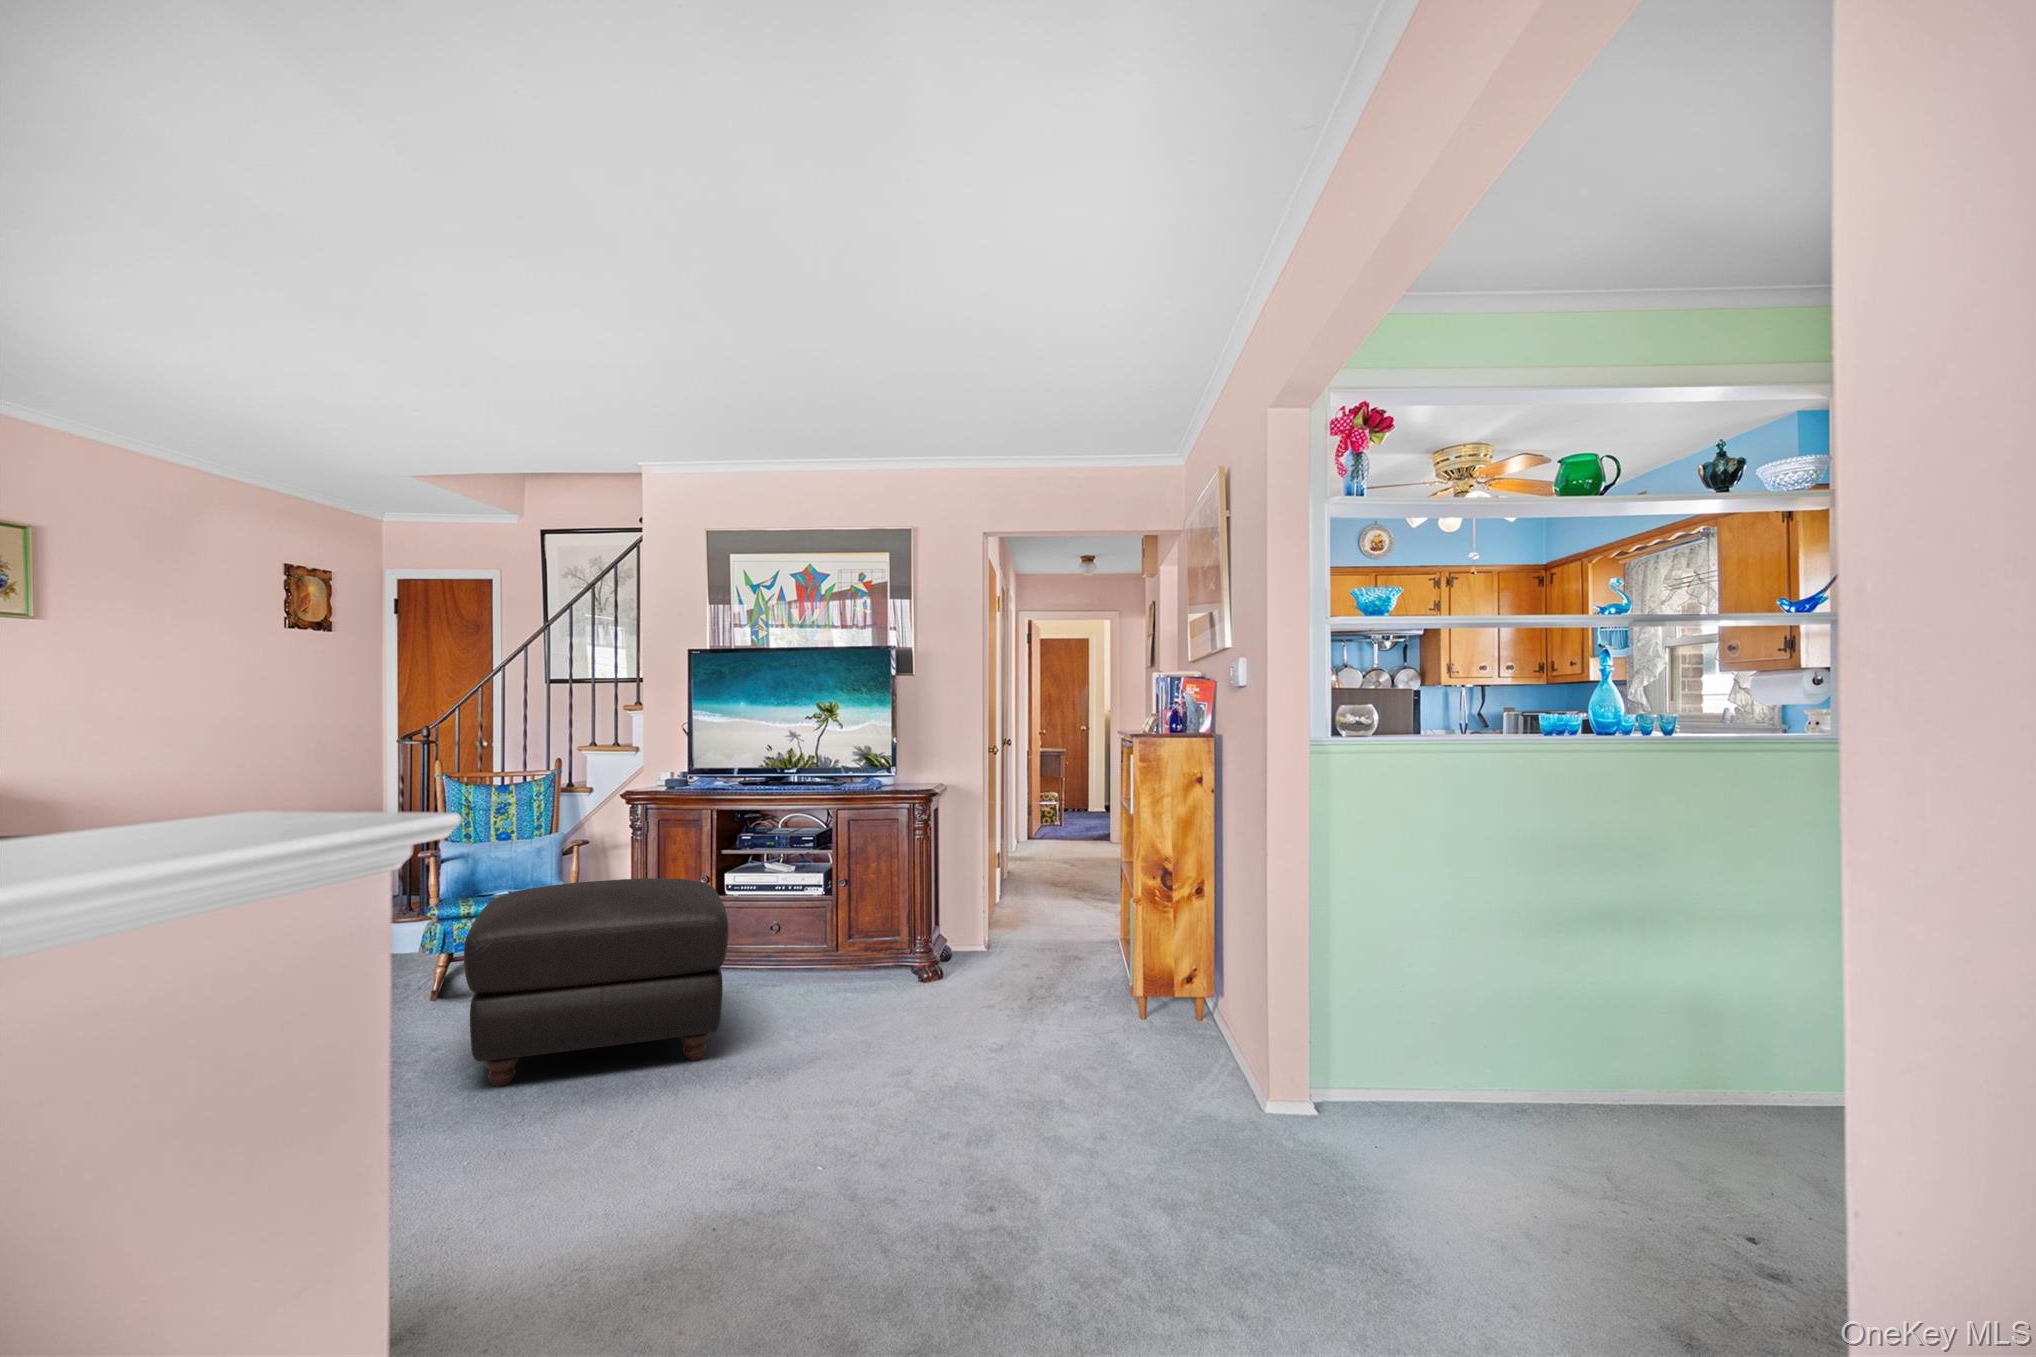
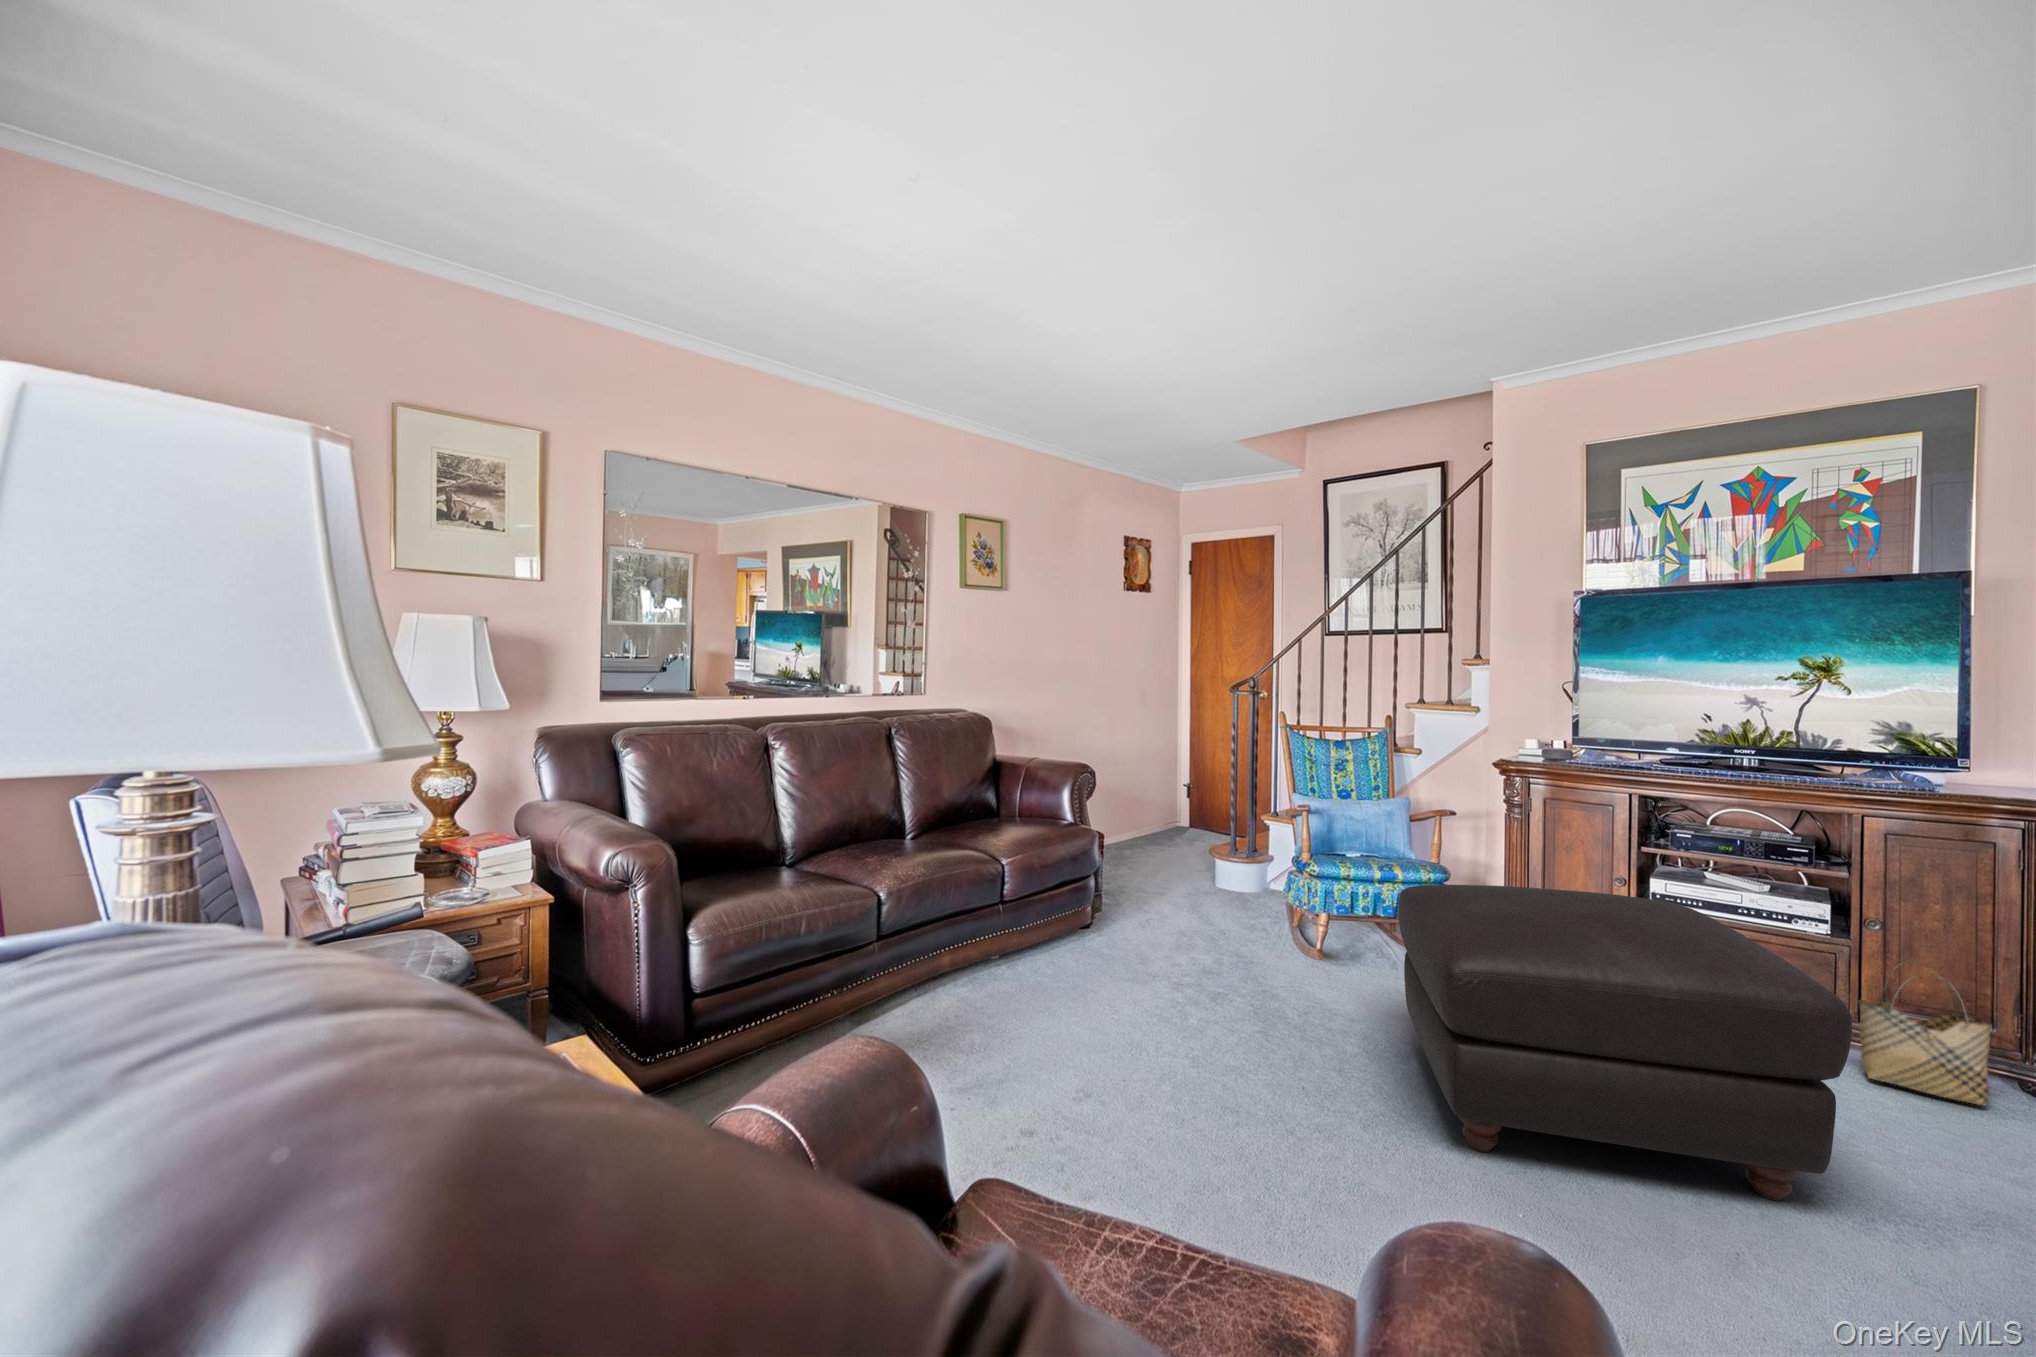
woven basket: none [822,903,882,987] -> present [1858,961,1992,1105]

